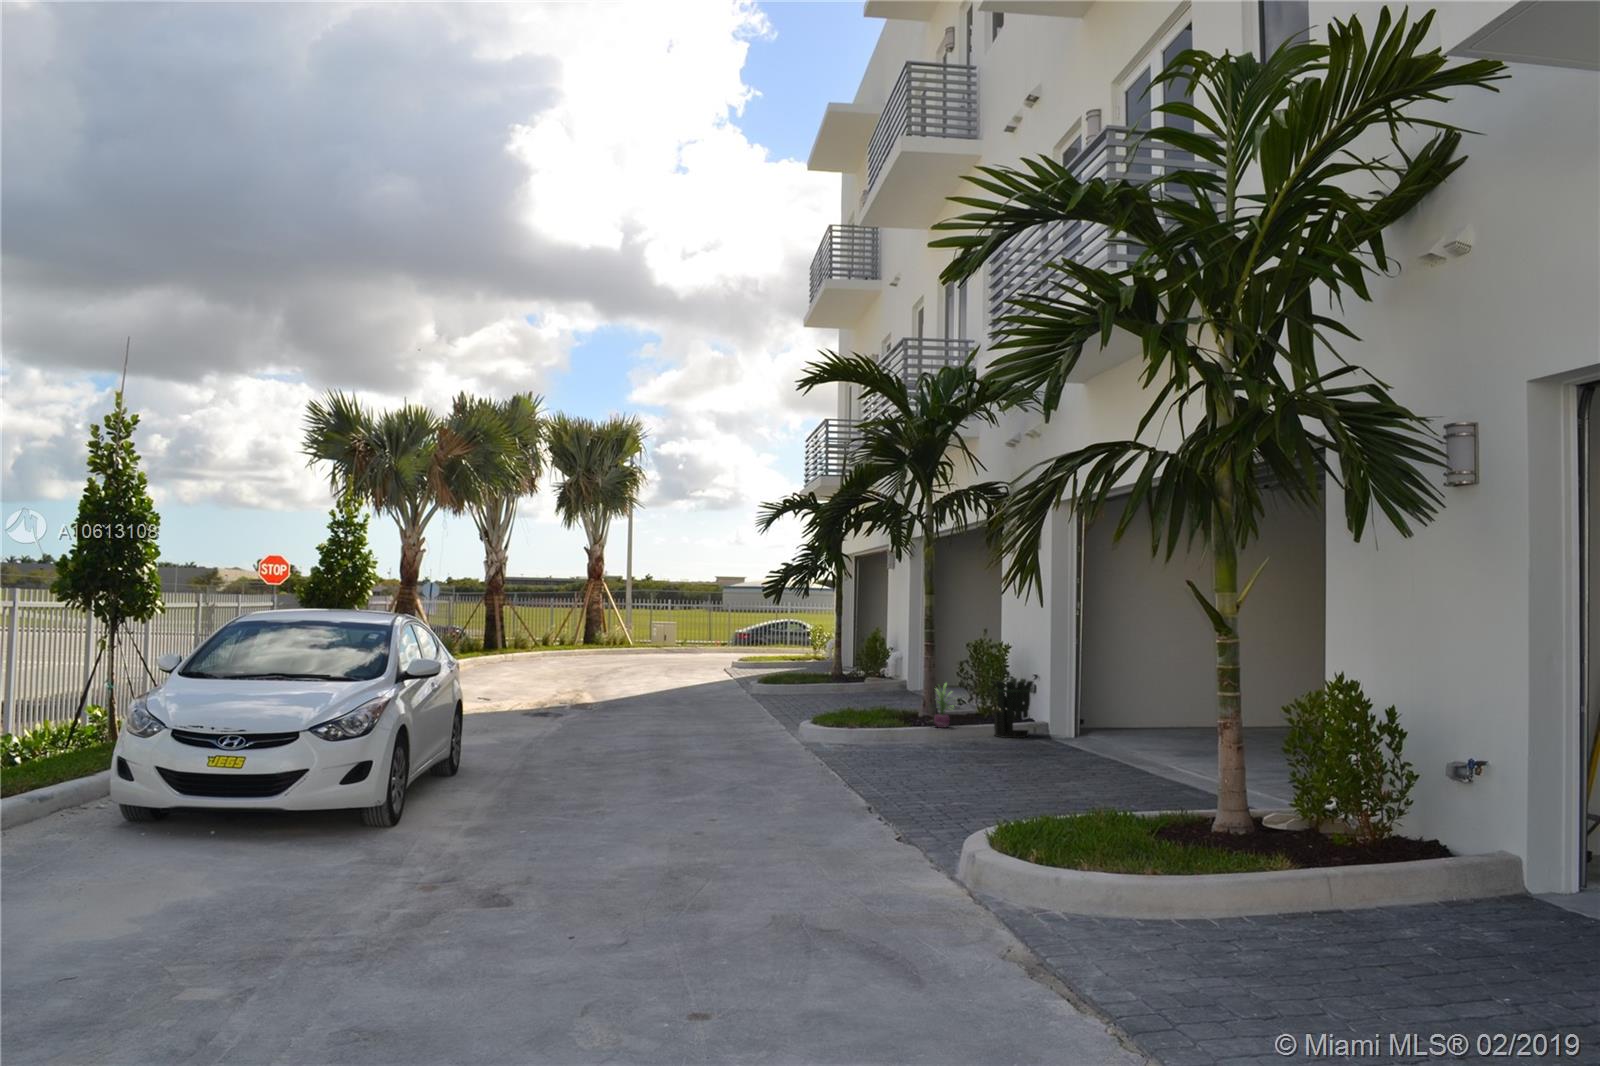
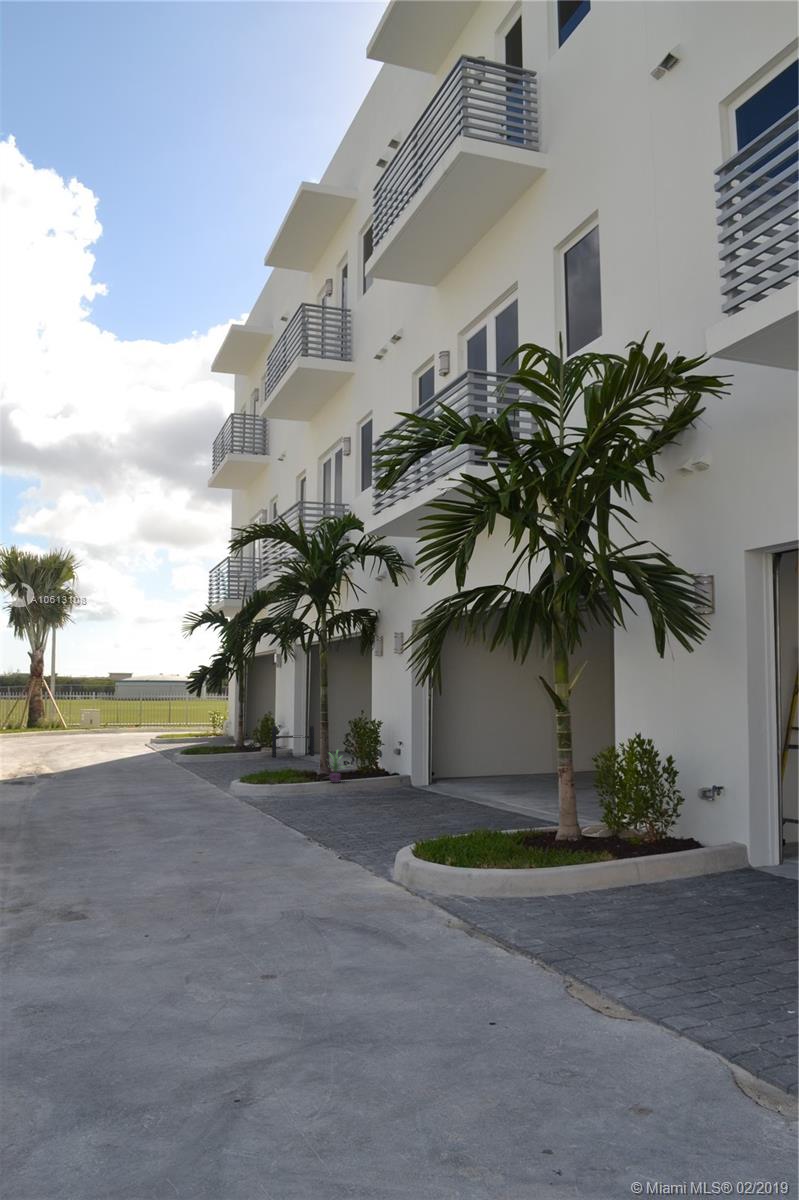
bench: none [874,648,931,691] -> present [272,726,314,757]
waste bin: present [992,678,1034,738] -> none [371,745,403,788]

